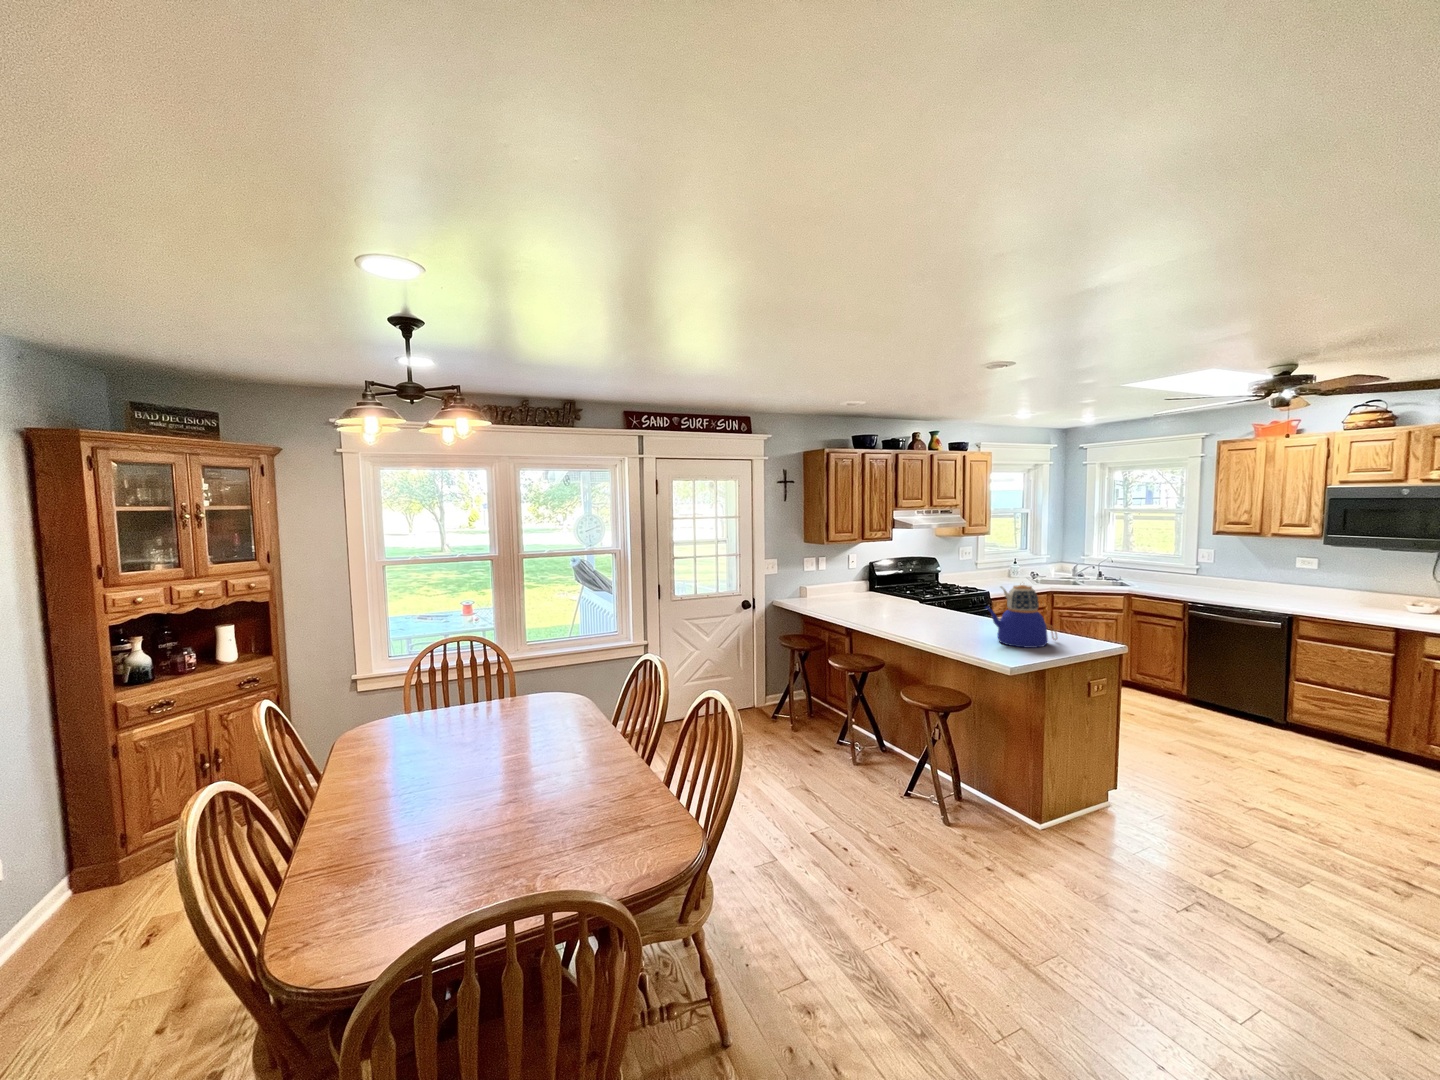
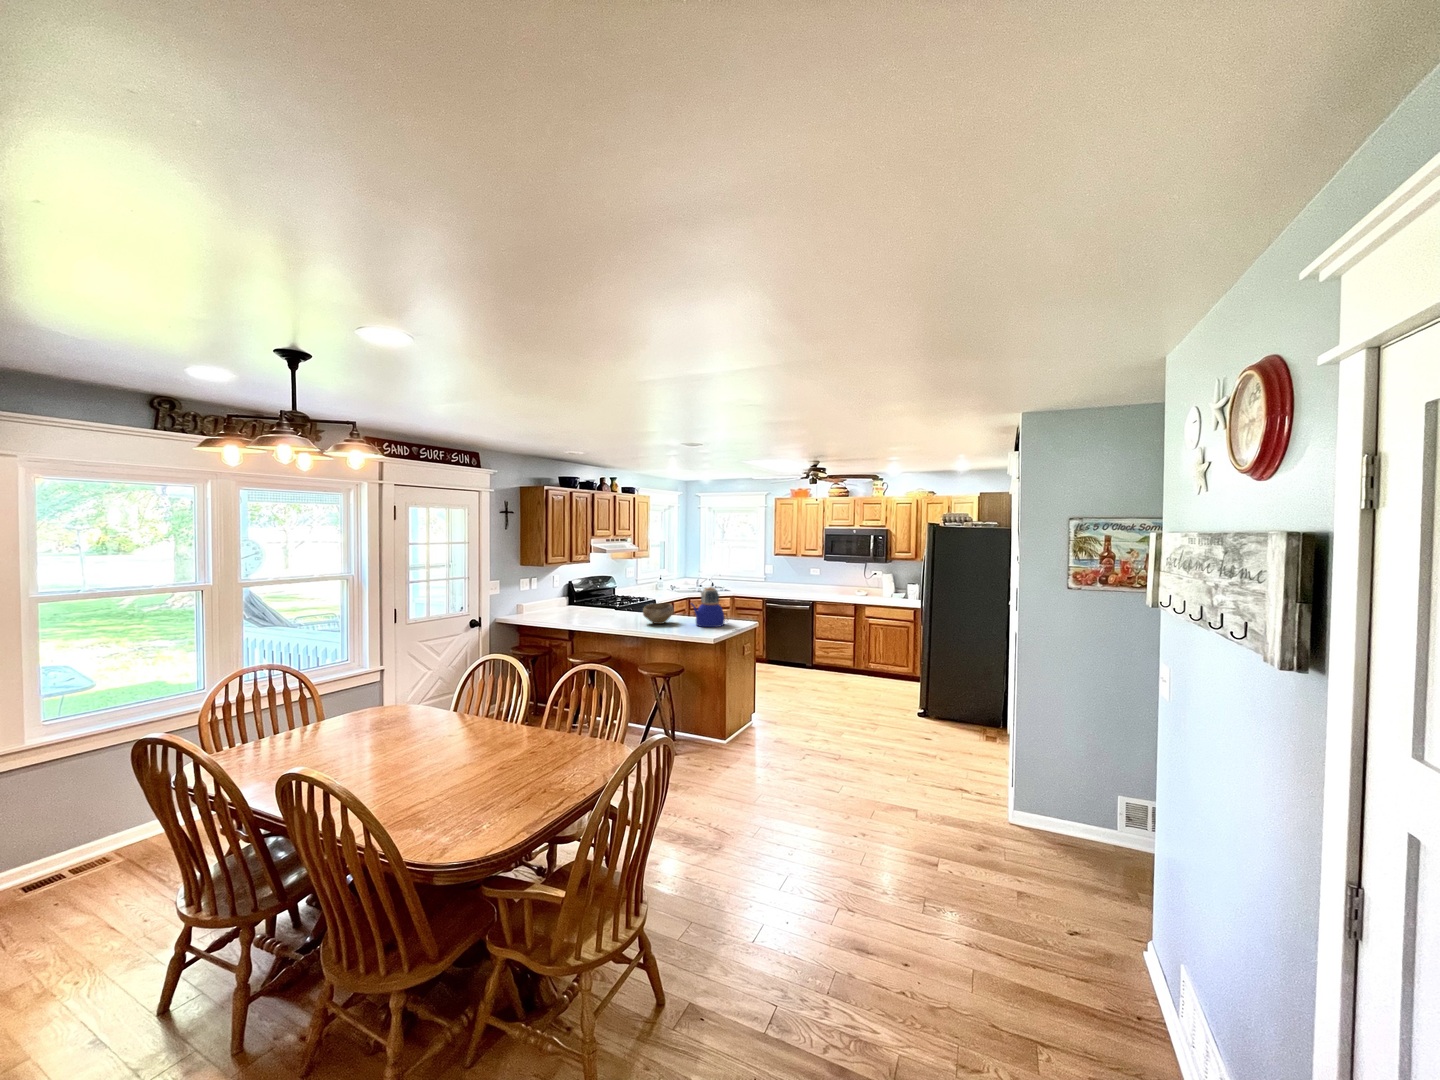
bowl: none [924,601,971,631] -> present [643,603,674,624]

